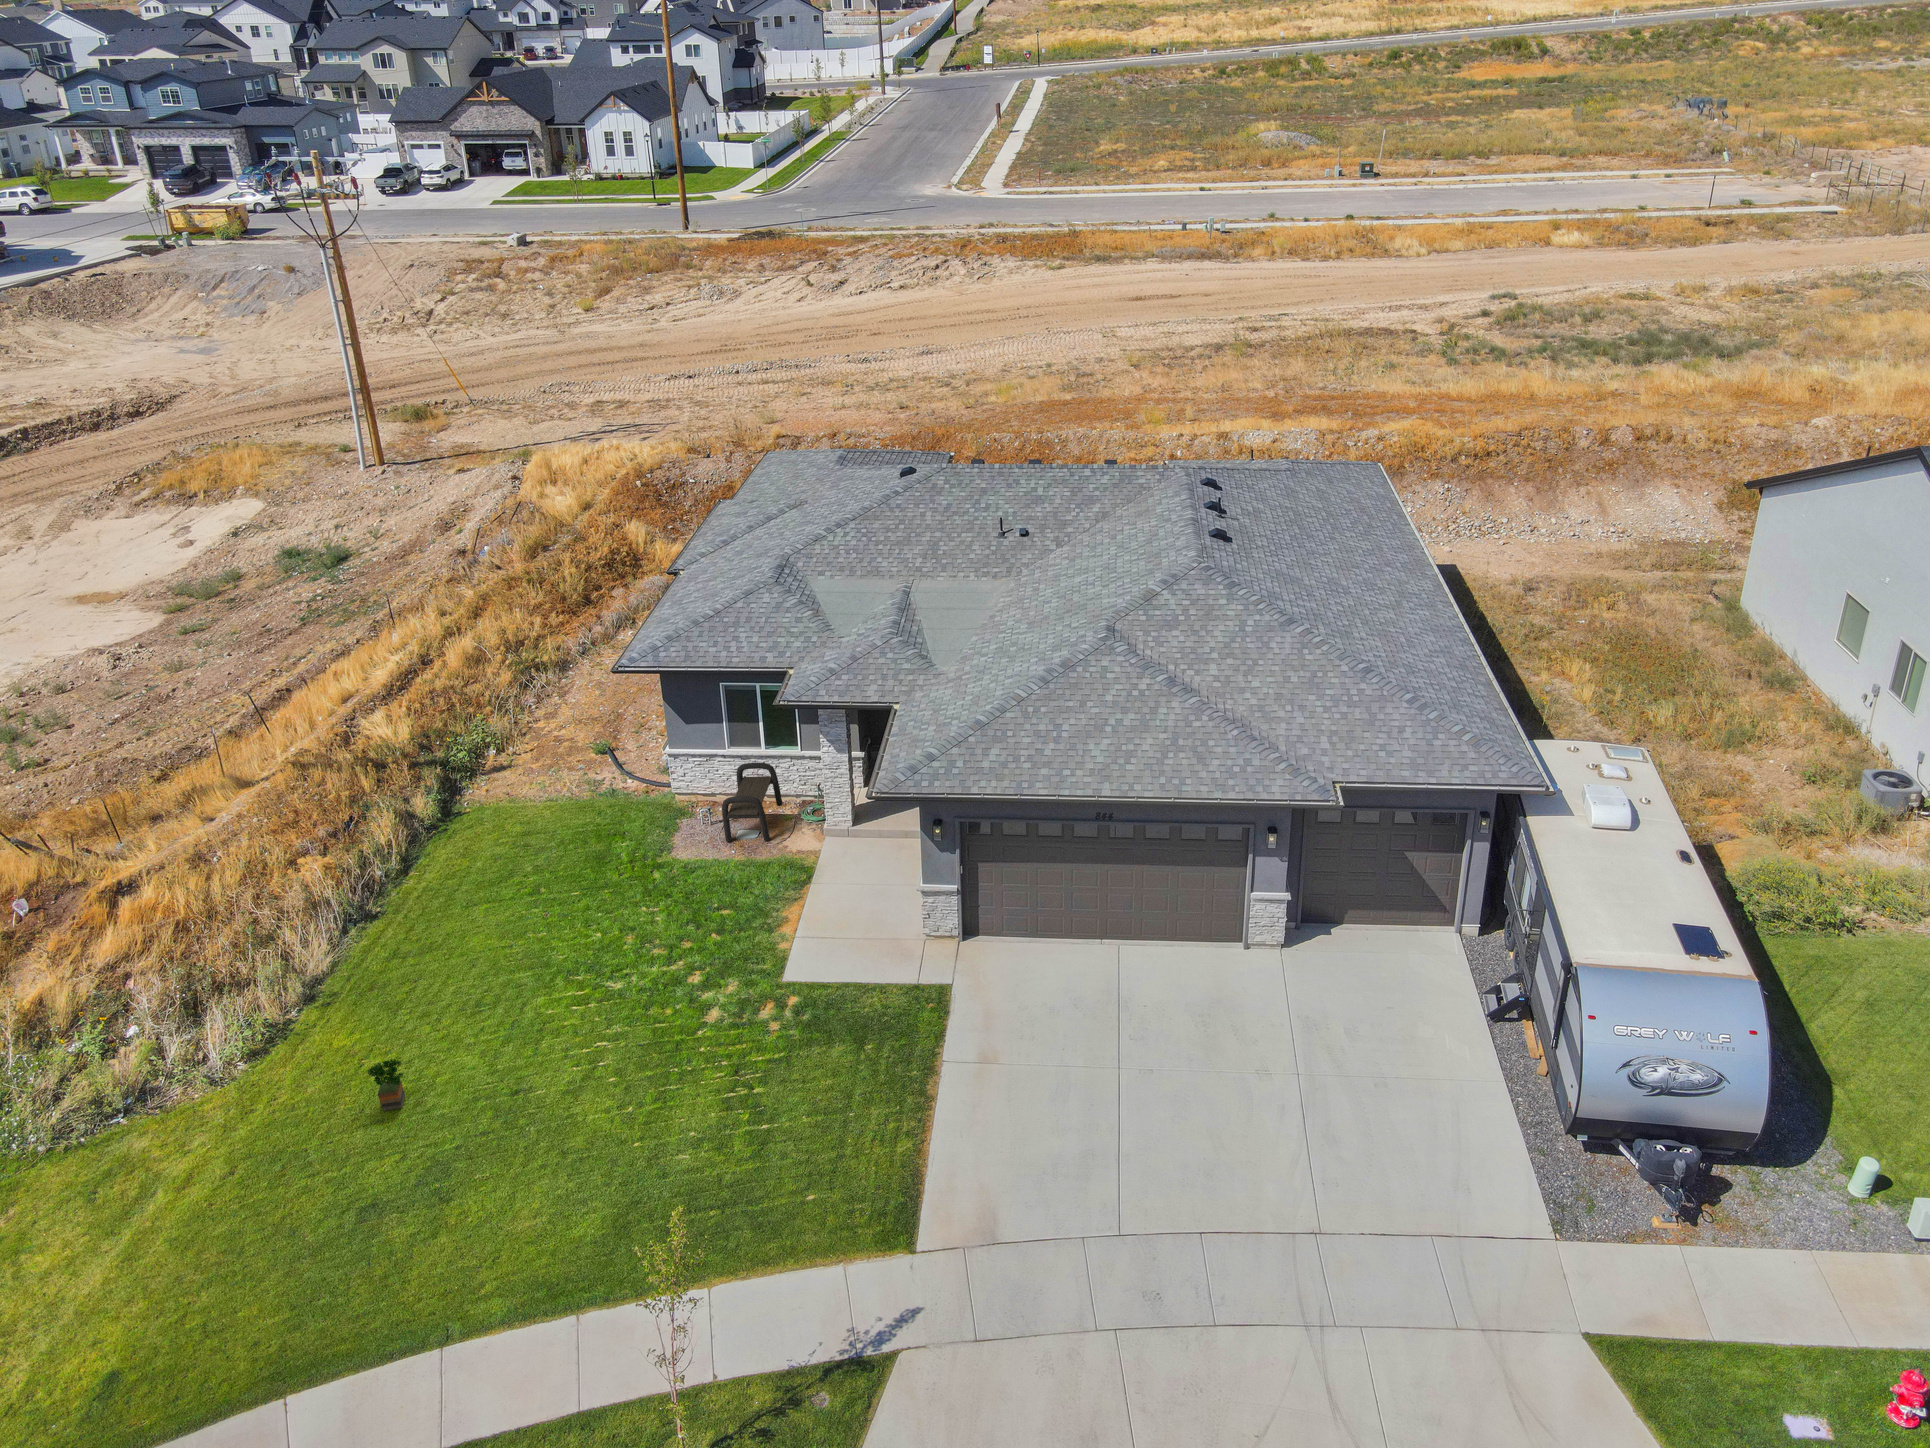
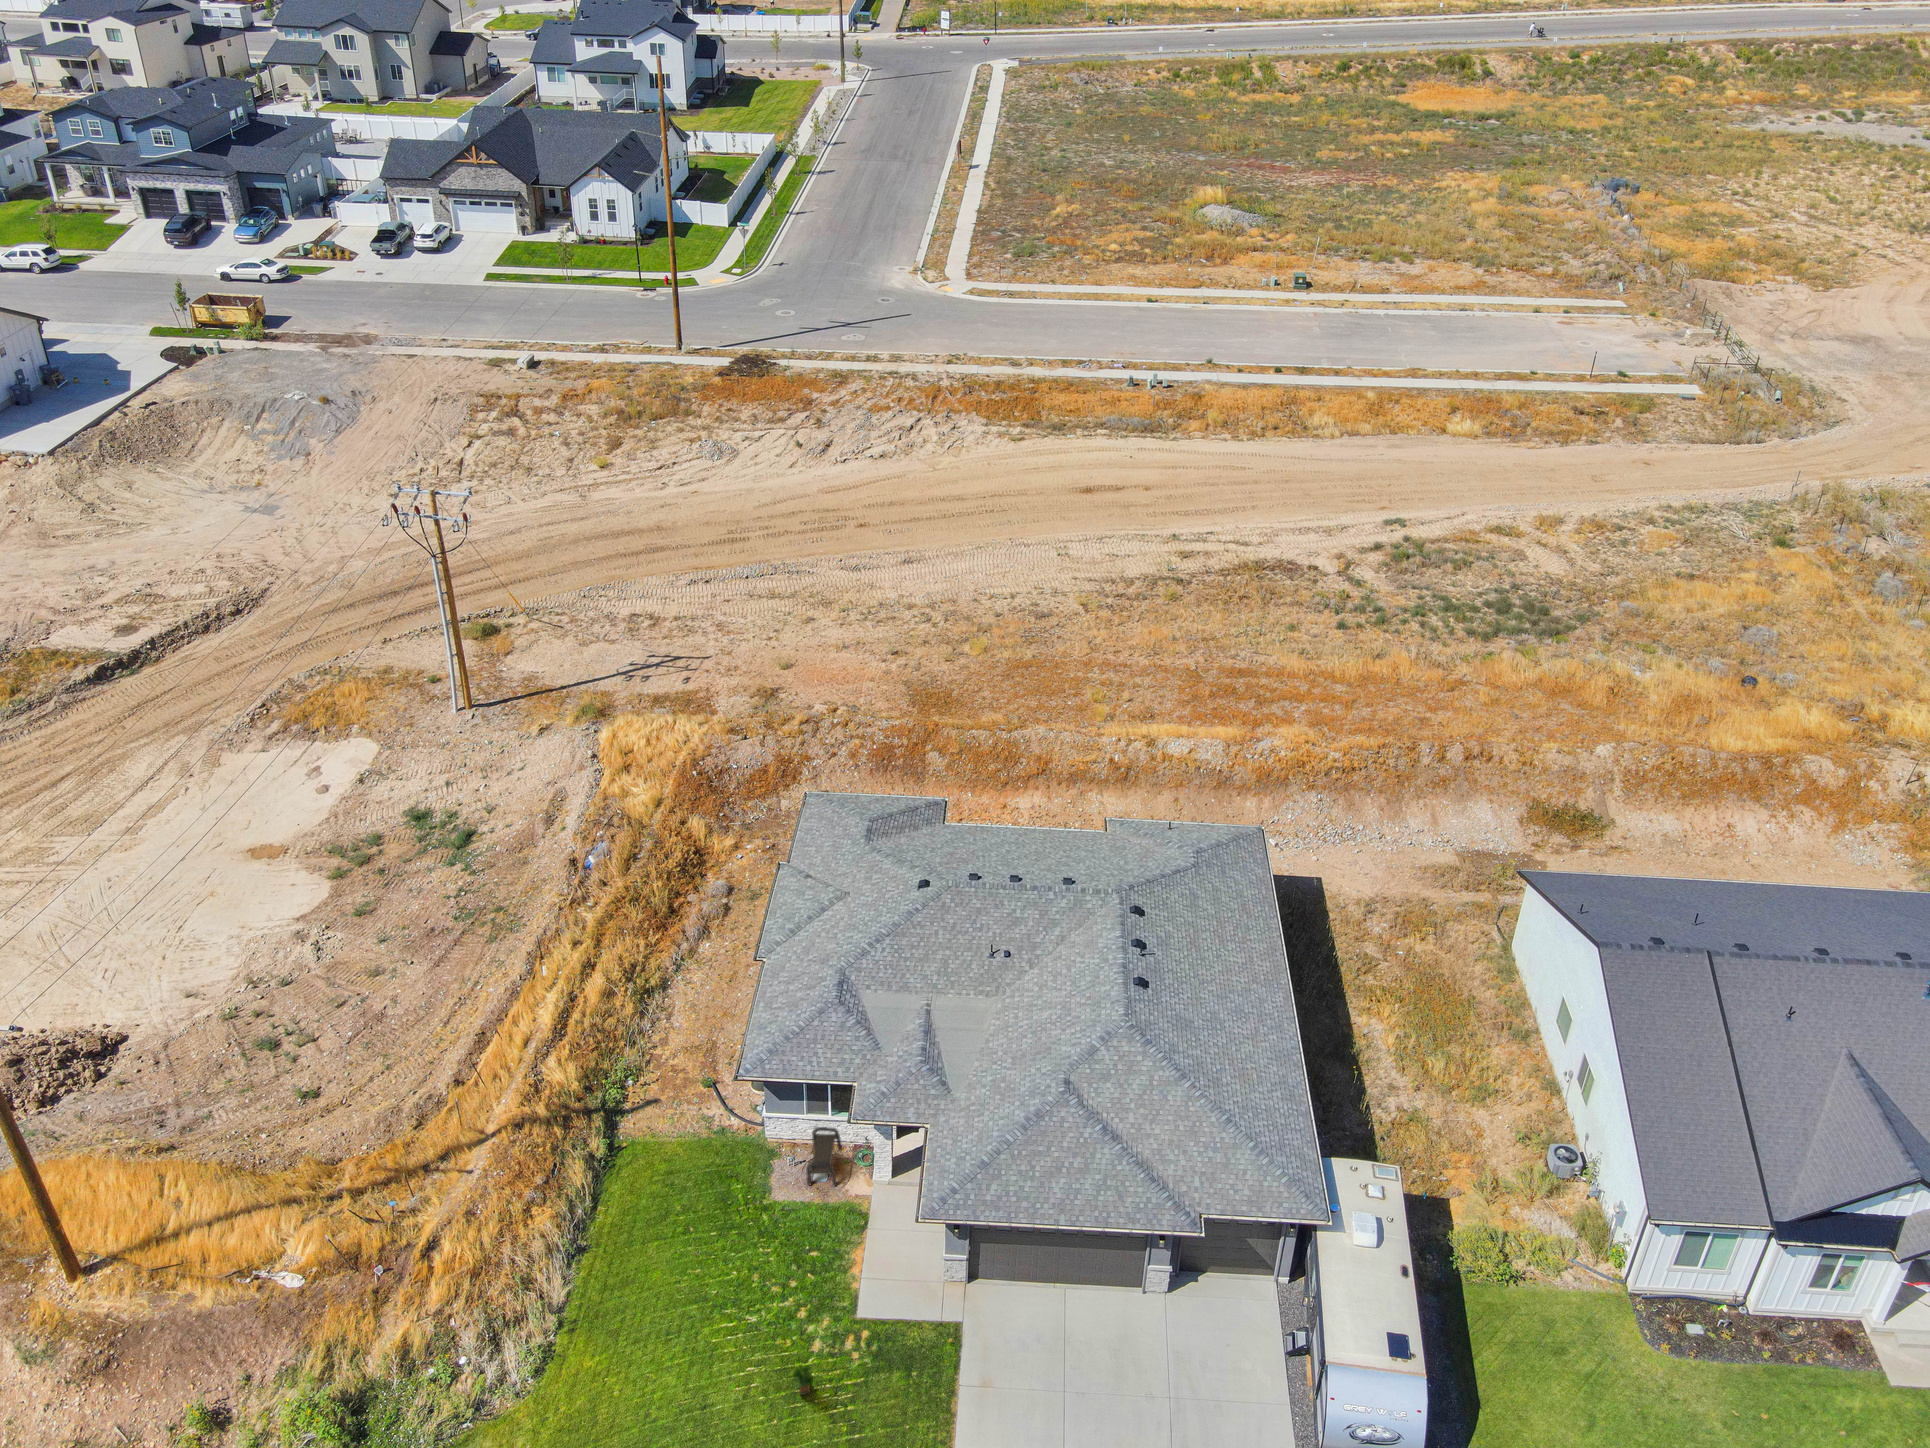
potted tree: present [367,1059,405,1111] -> present [793,1367,813,1395]

